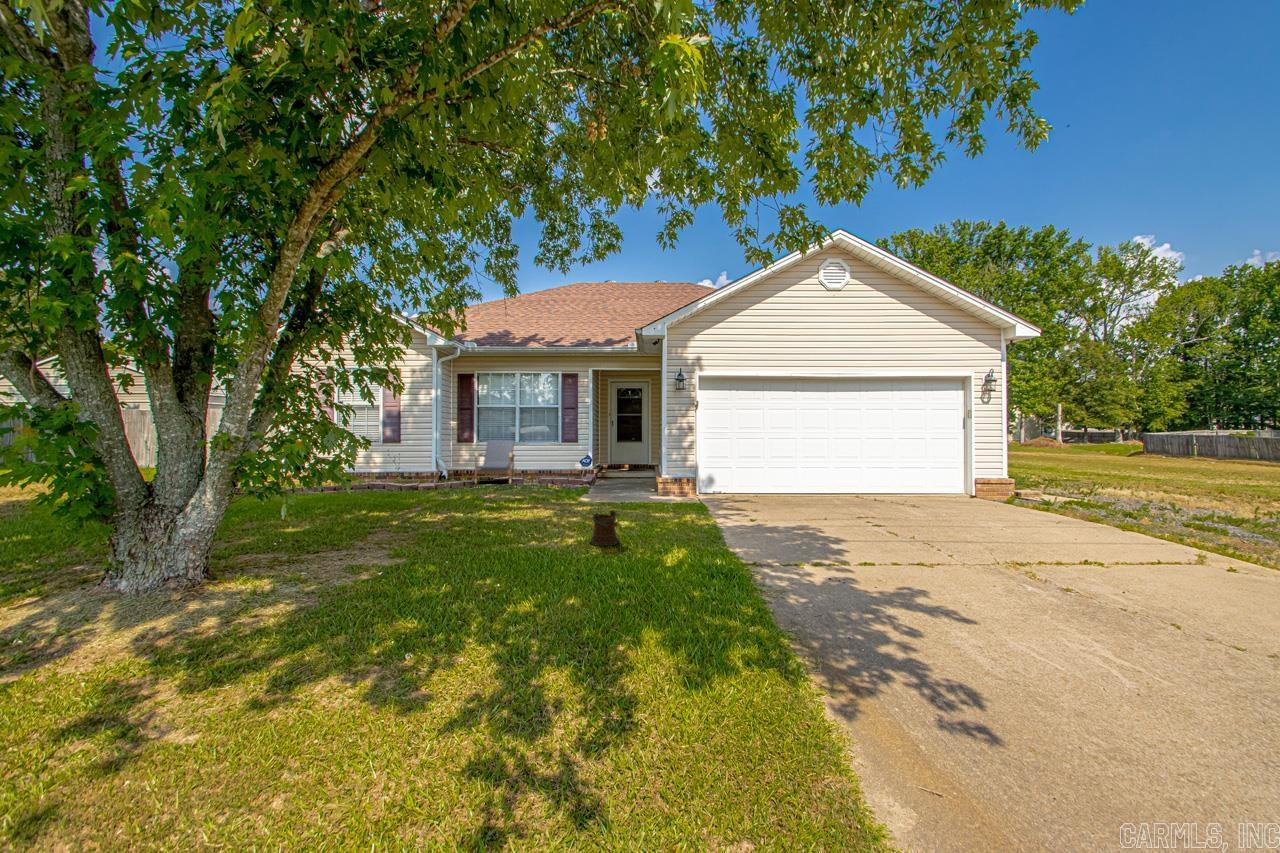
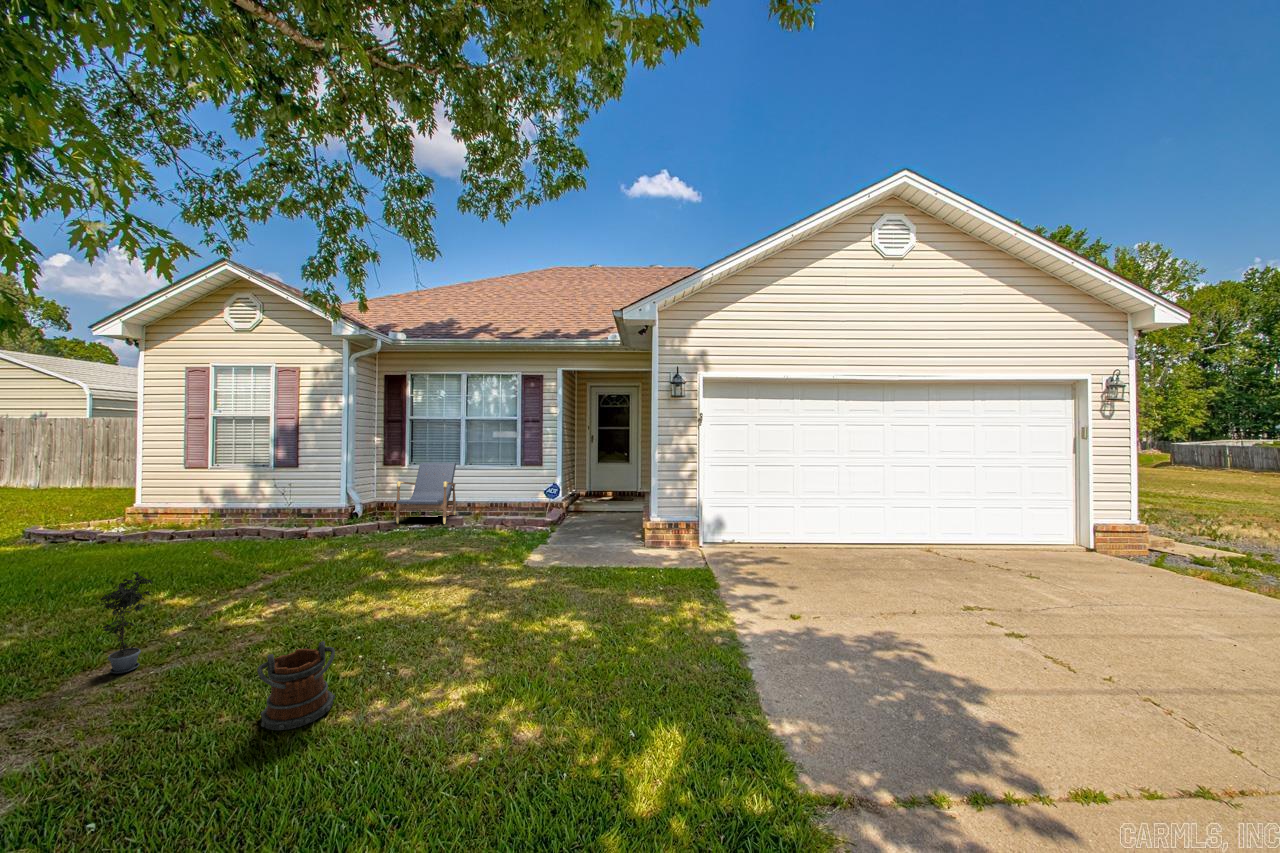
potted plant: none [381,482,406,534] -> present [96,572,152,674]
bucket: present [590,510,620,546] -> present [258,641,335,730]

